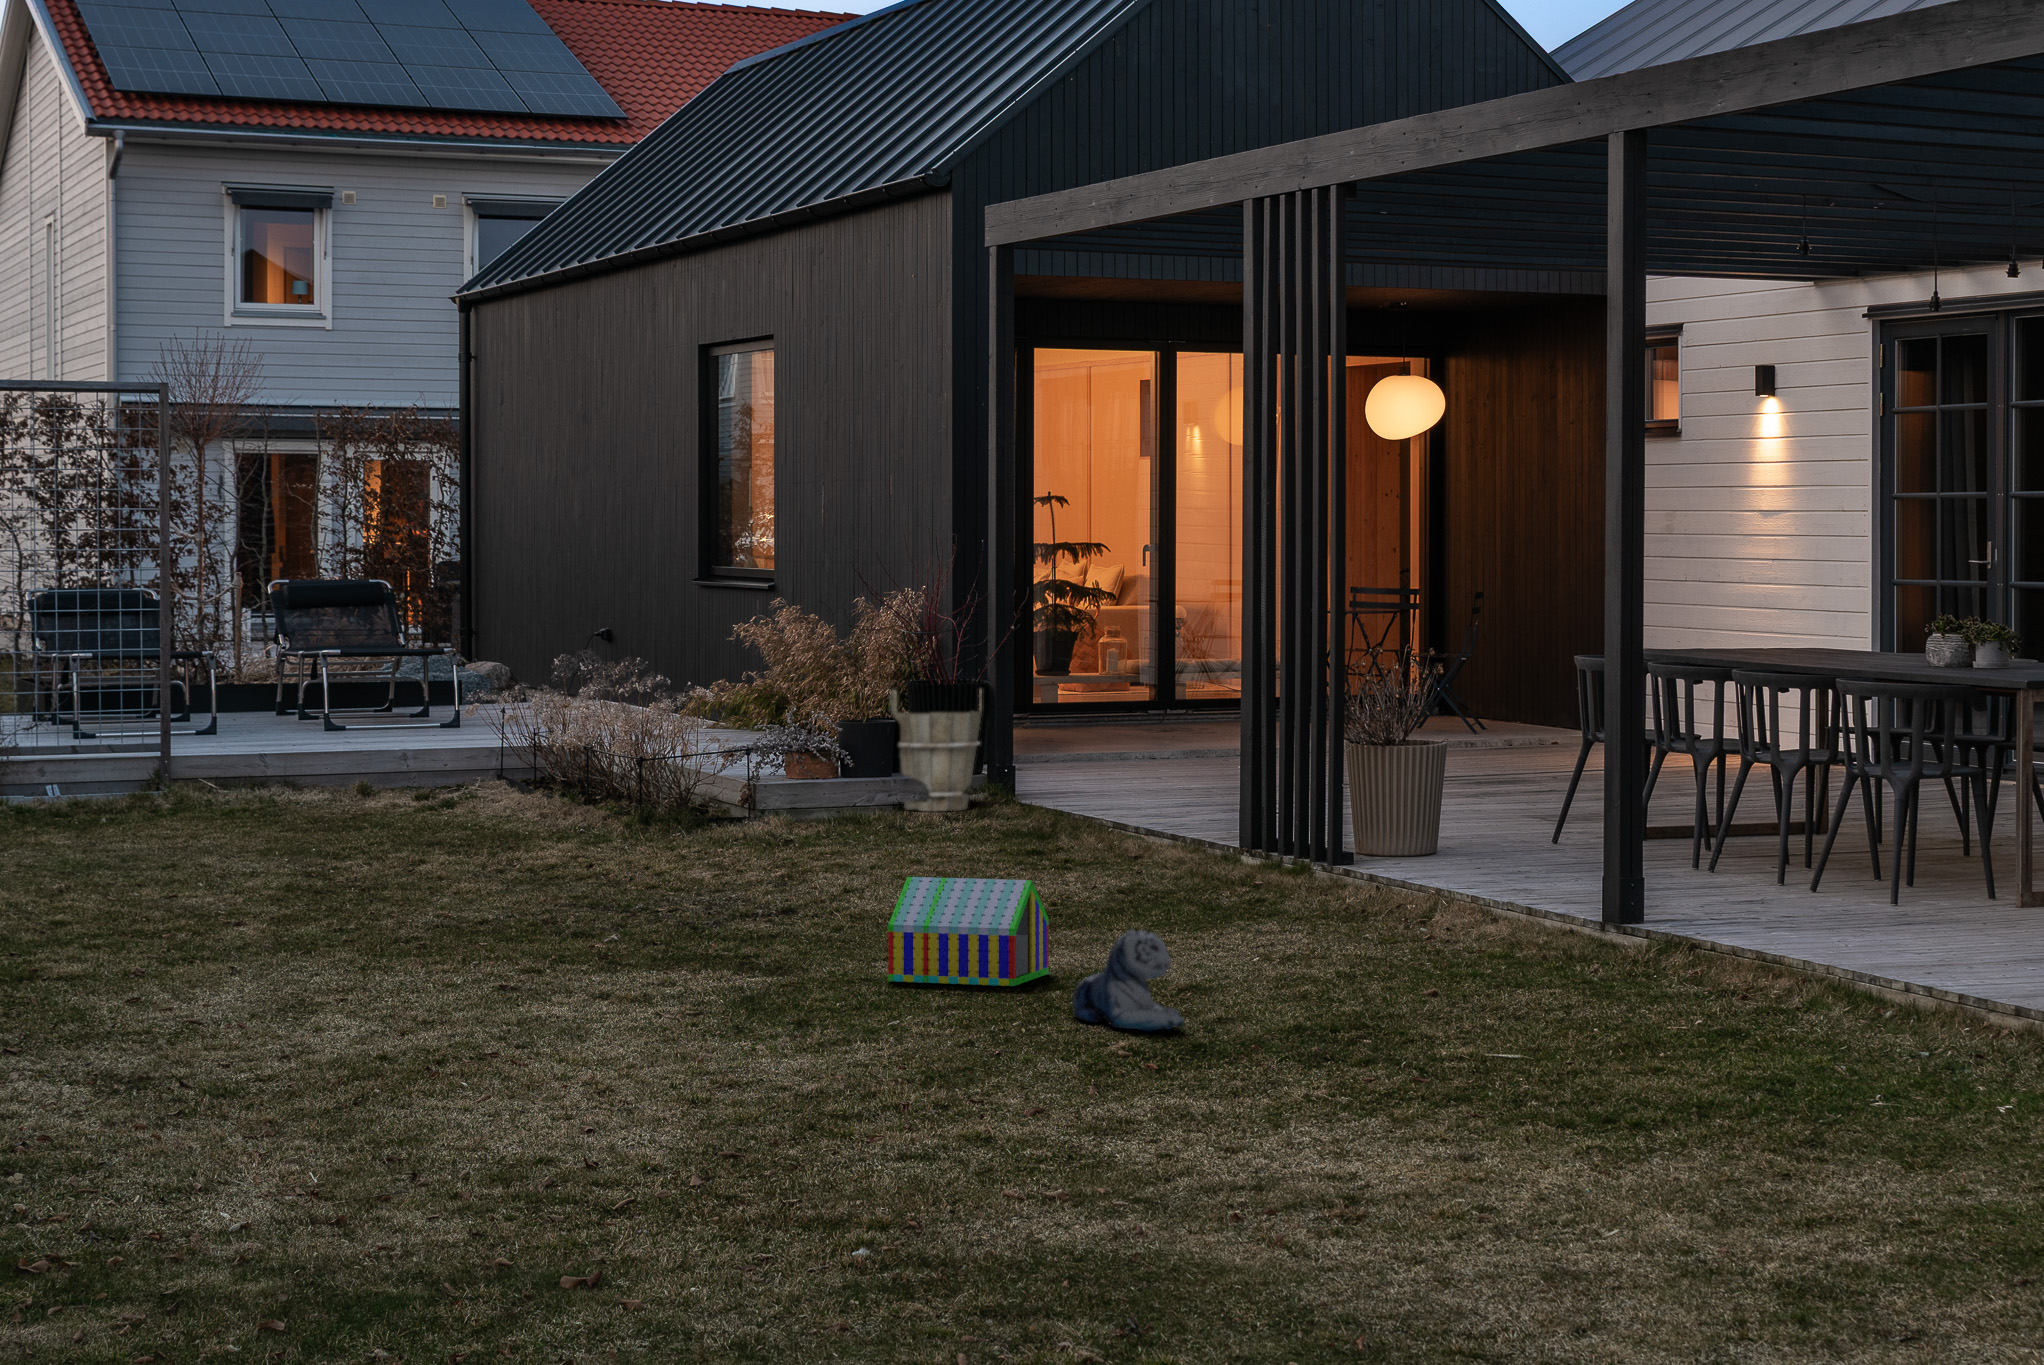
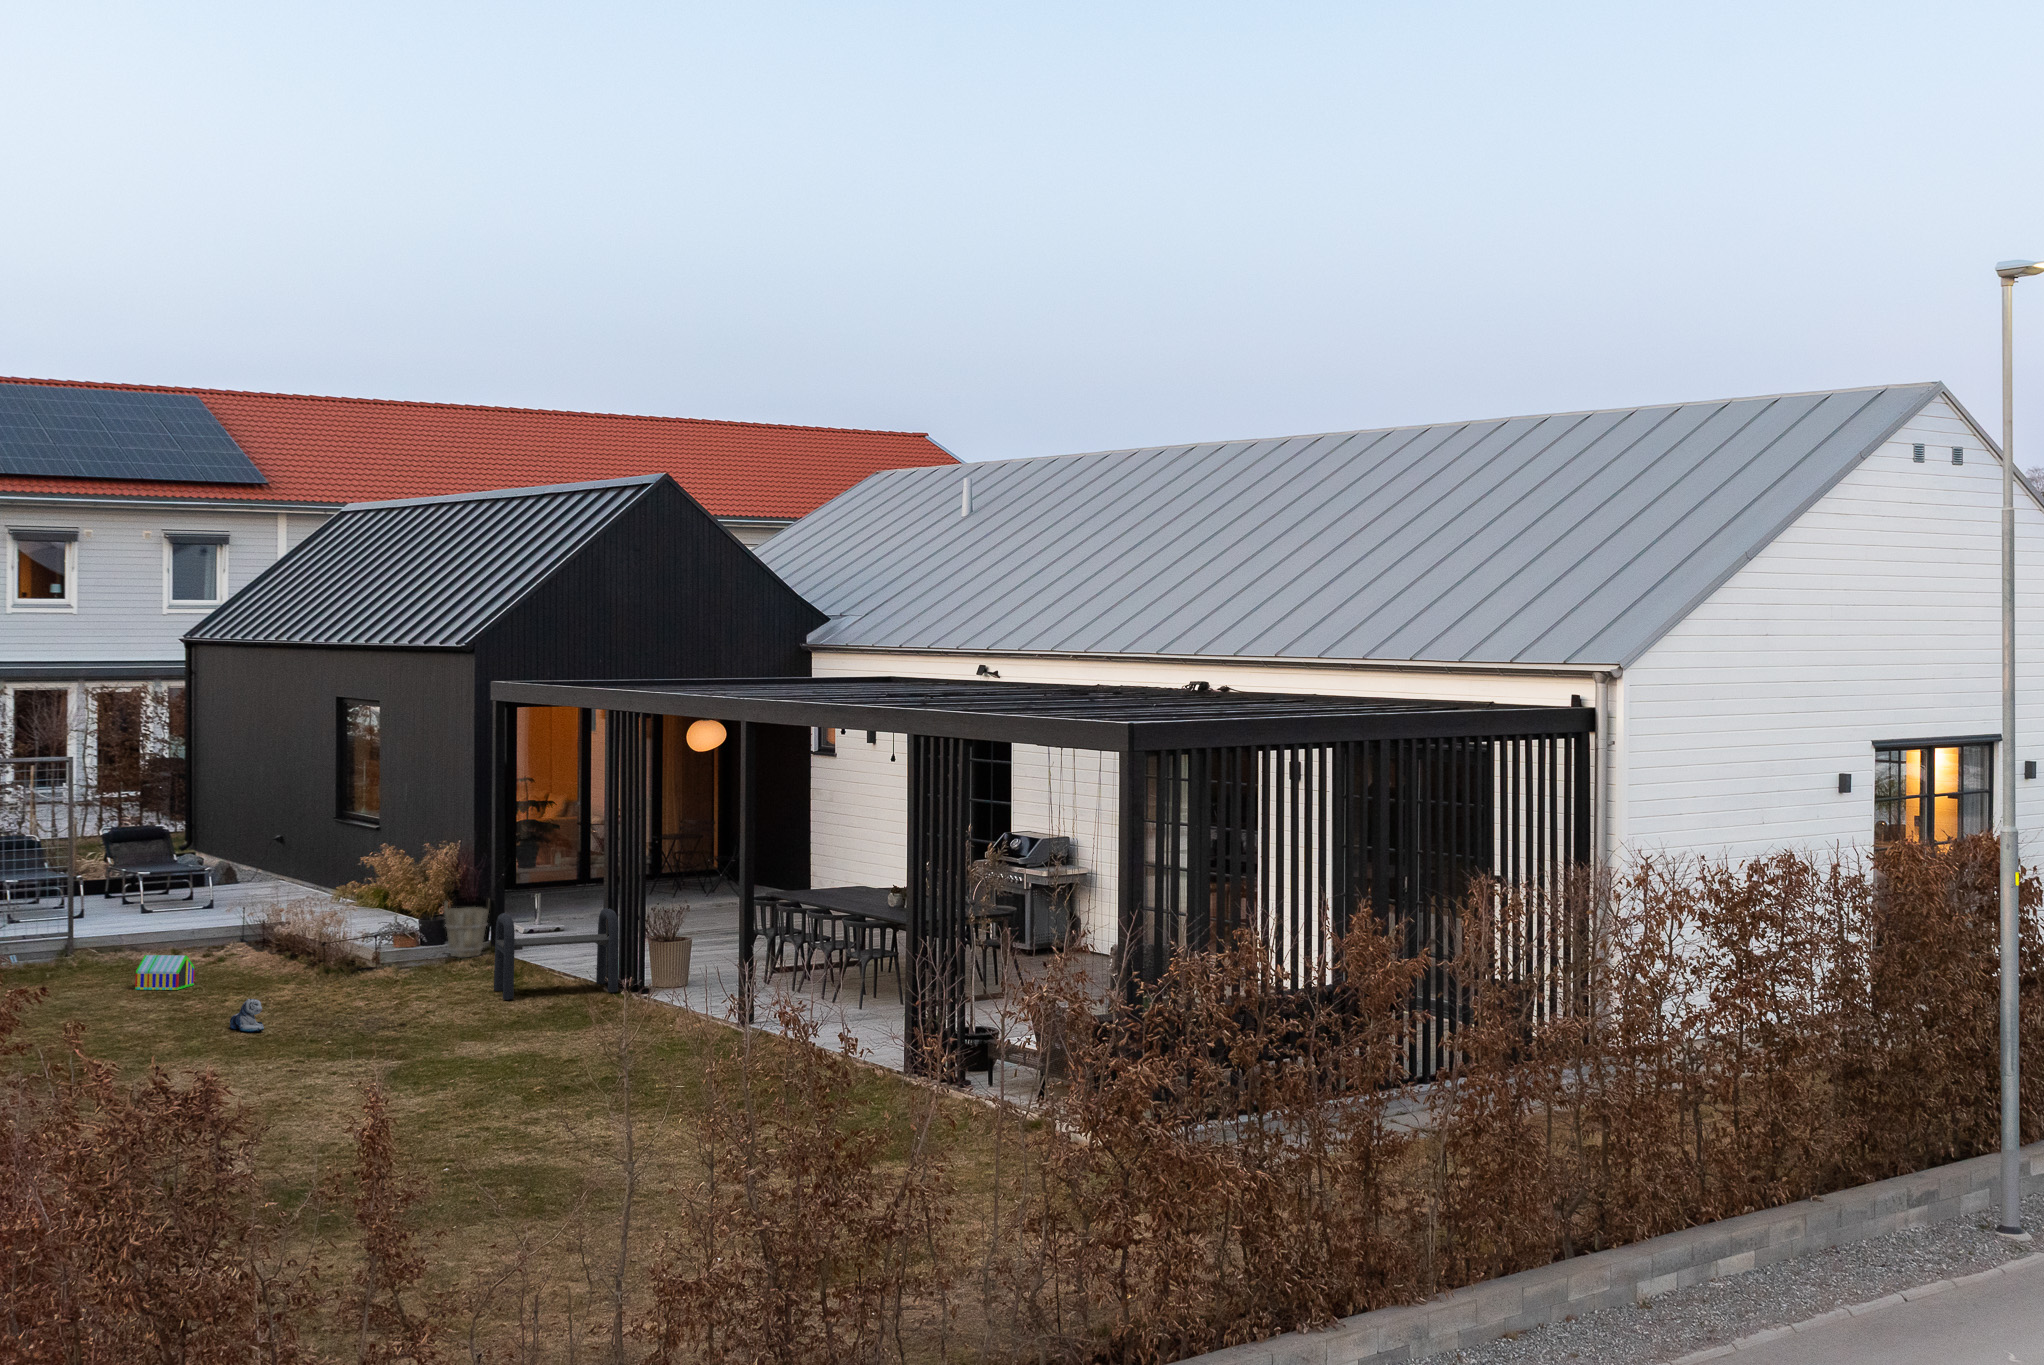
bench: none [995,676,1274,874] -> present [494,908,619,1000]
toy house: present [888,877,1049,986] -> present [135,955,195,990]
plush toy: present [1073,930,1184,1031] -> present [230,999,264,1032]

